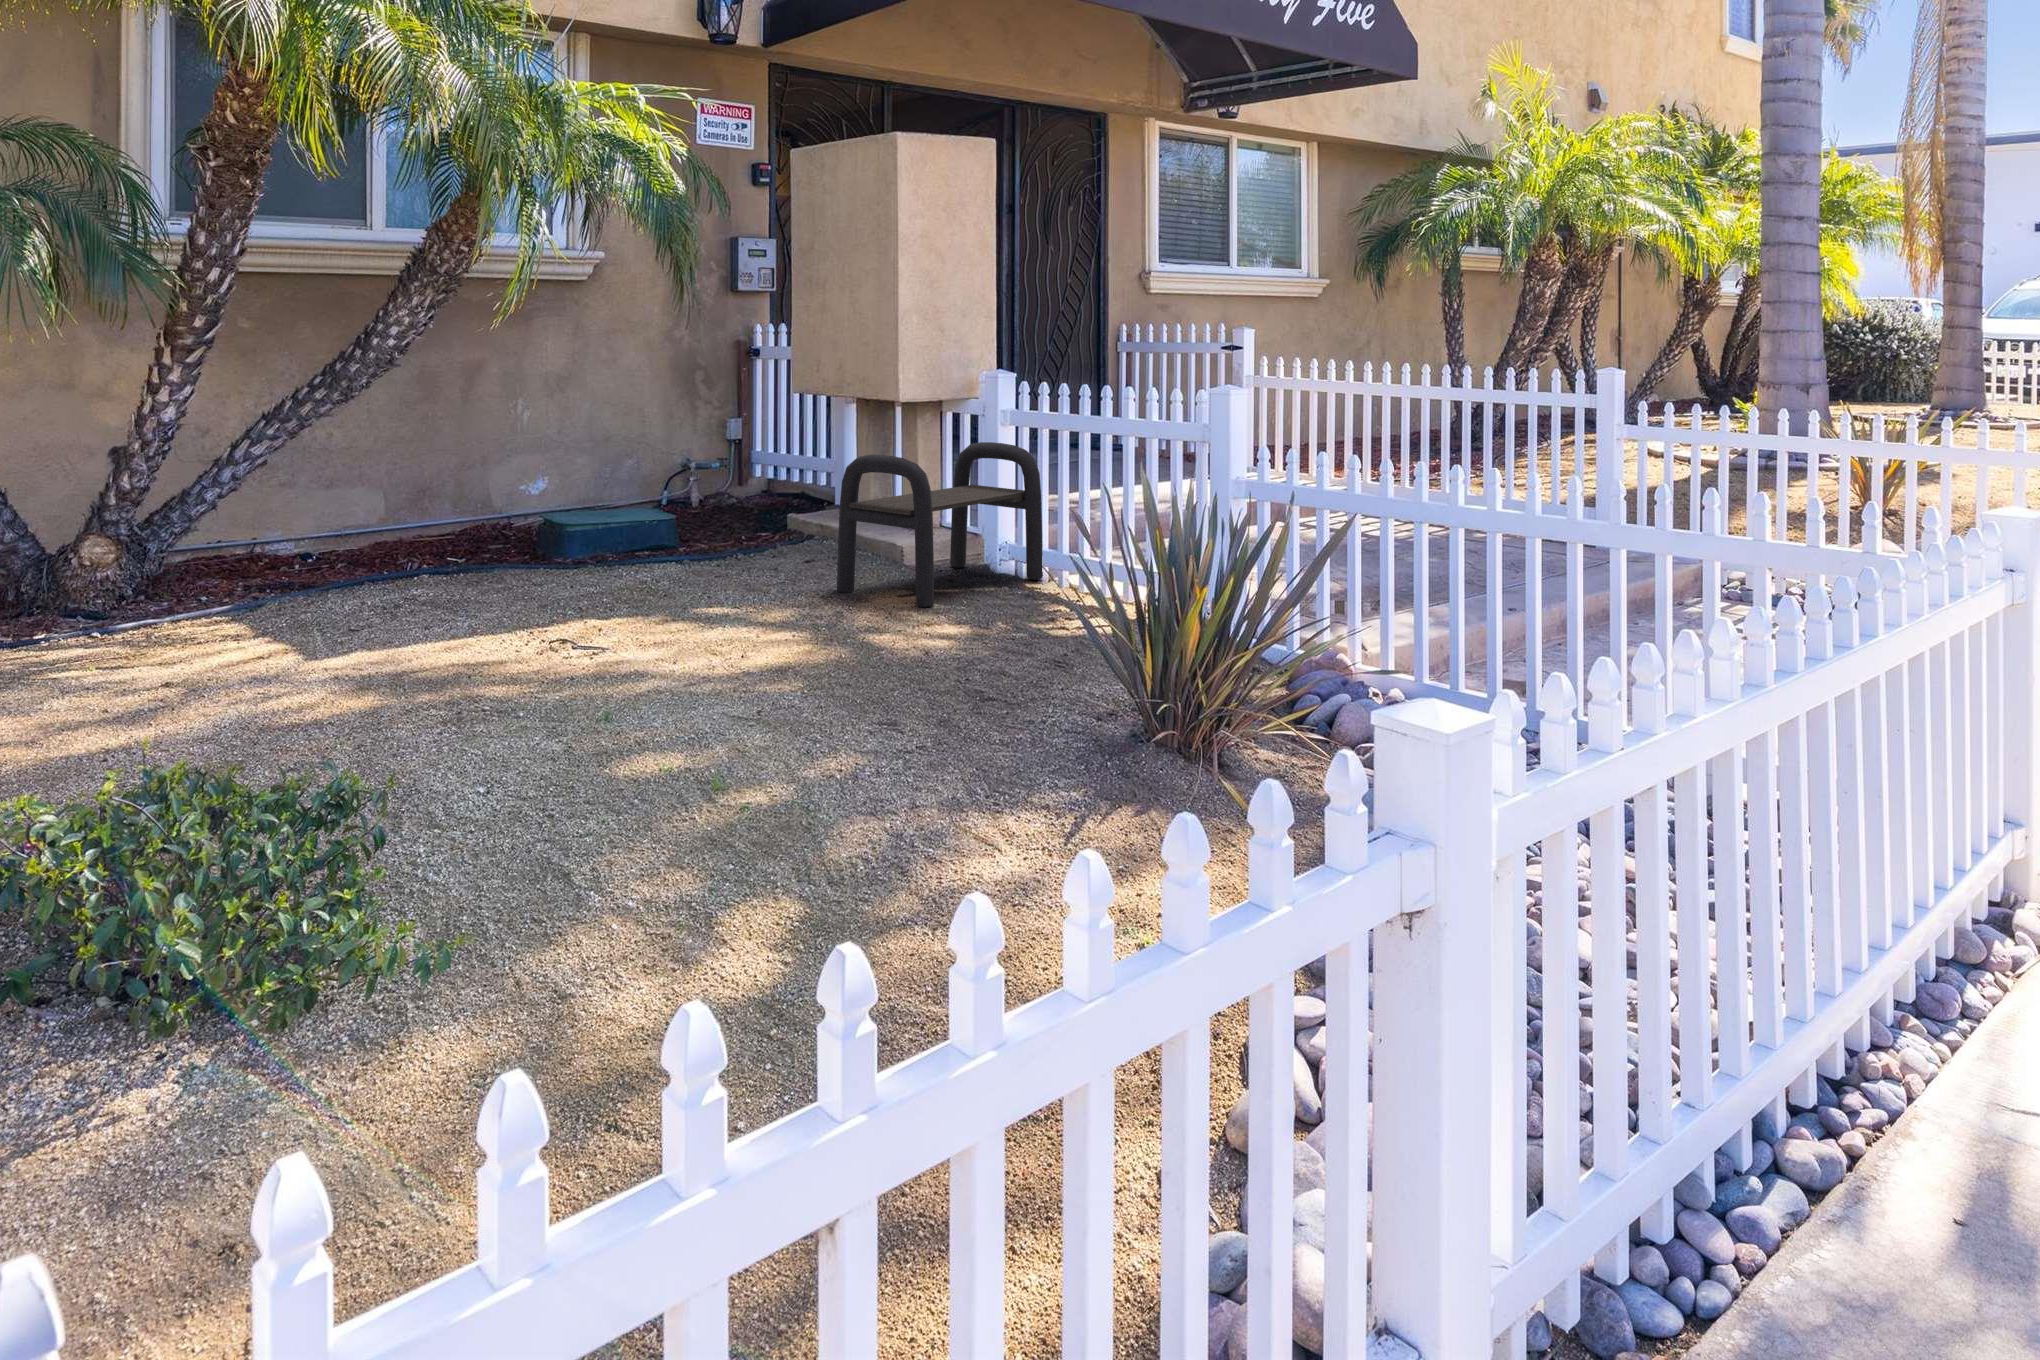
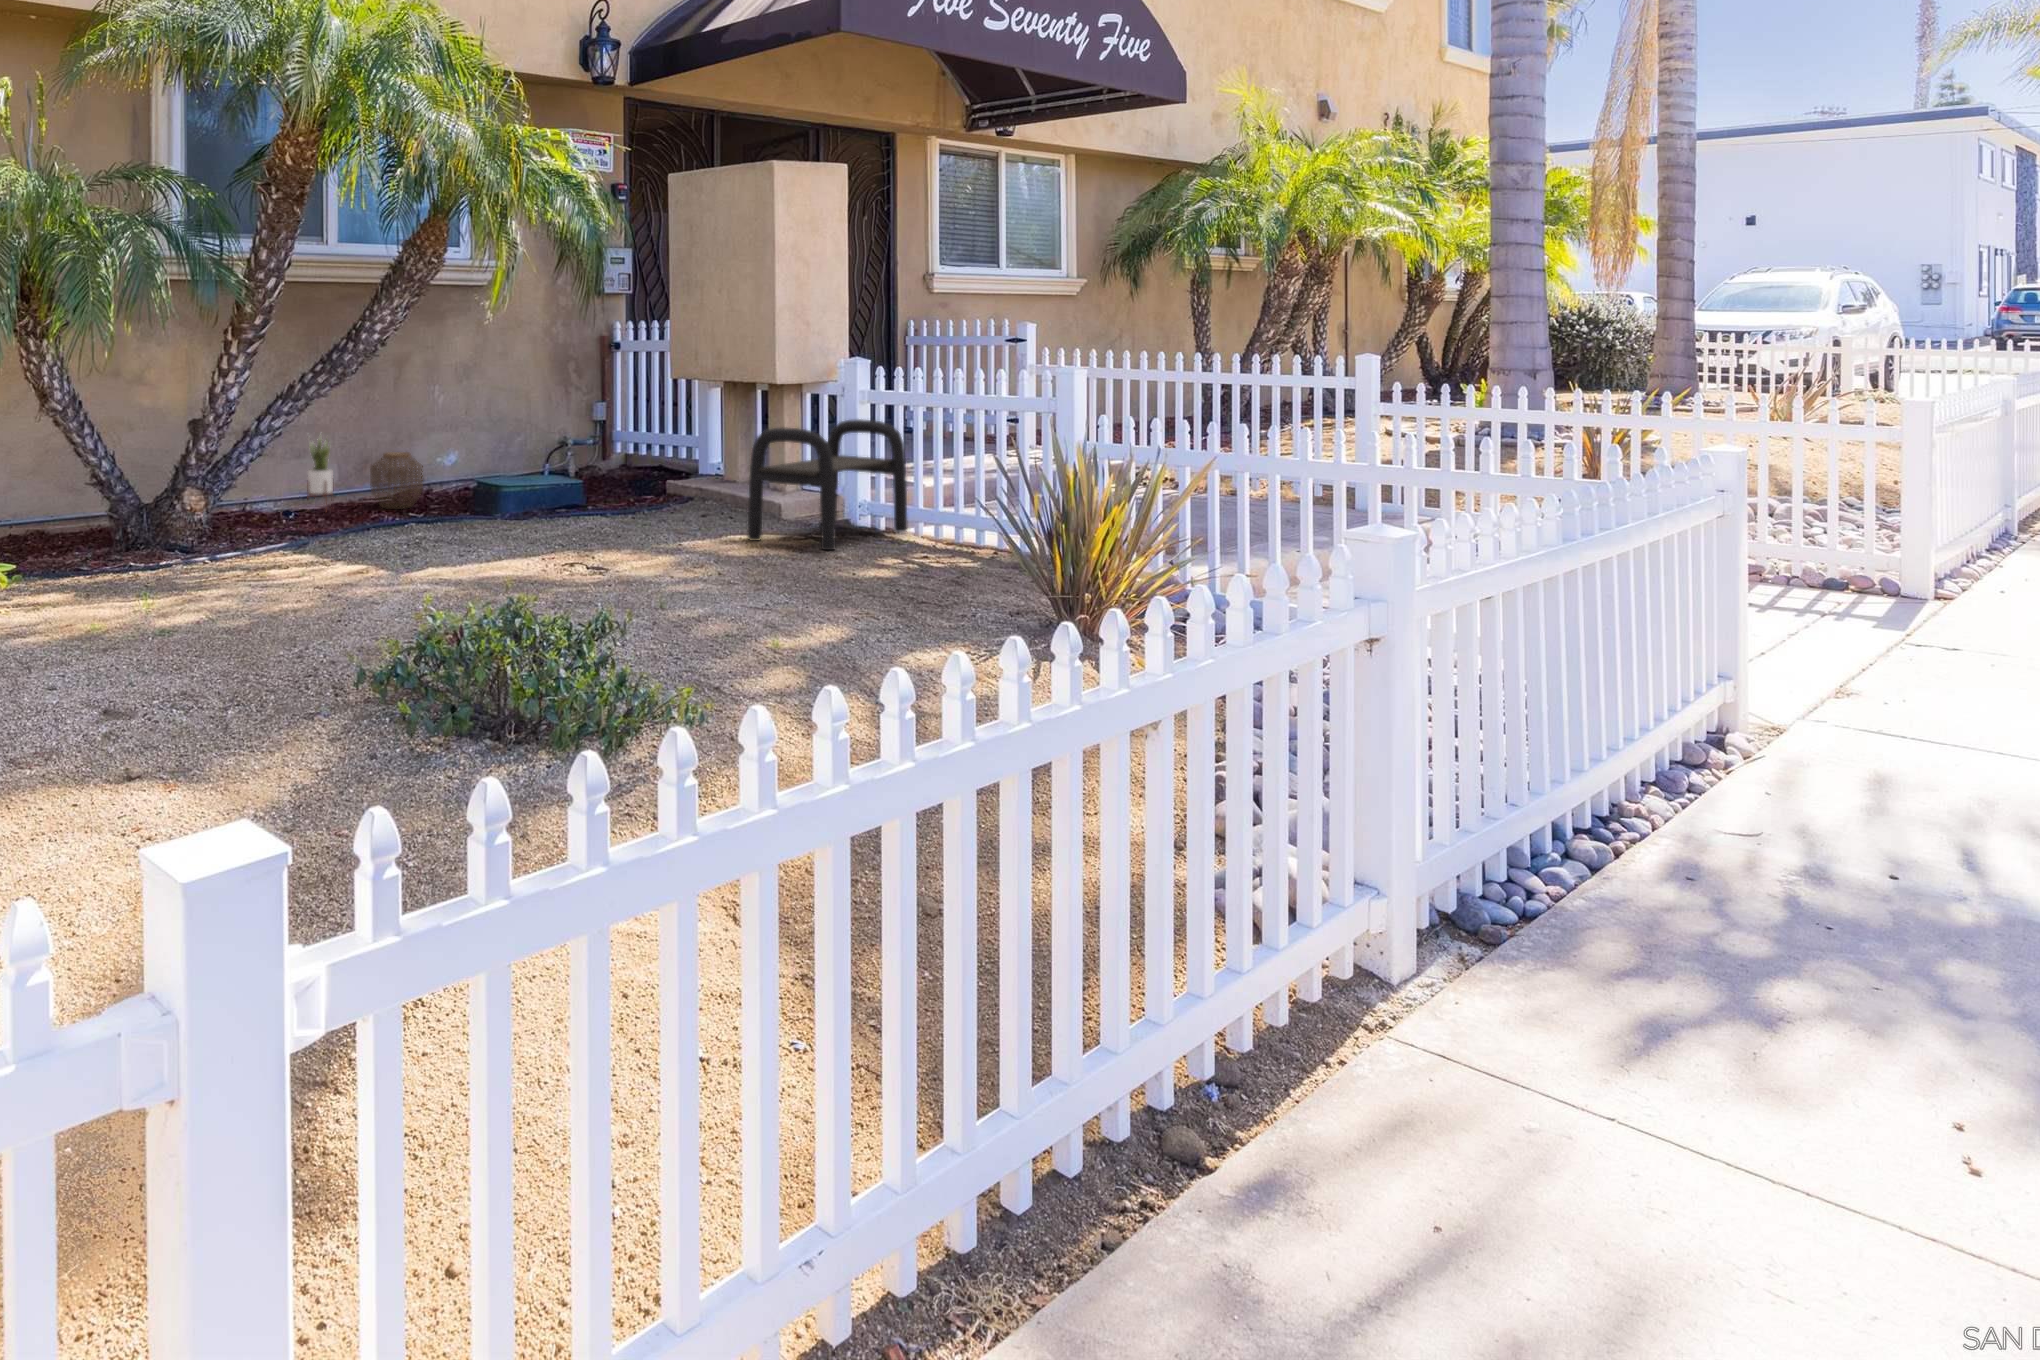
potted plant: none [331,452,369,550] -> present [307,434,333,504]
woven basket: none [419,476,486,545] -> present [370,452,423,508]

